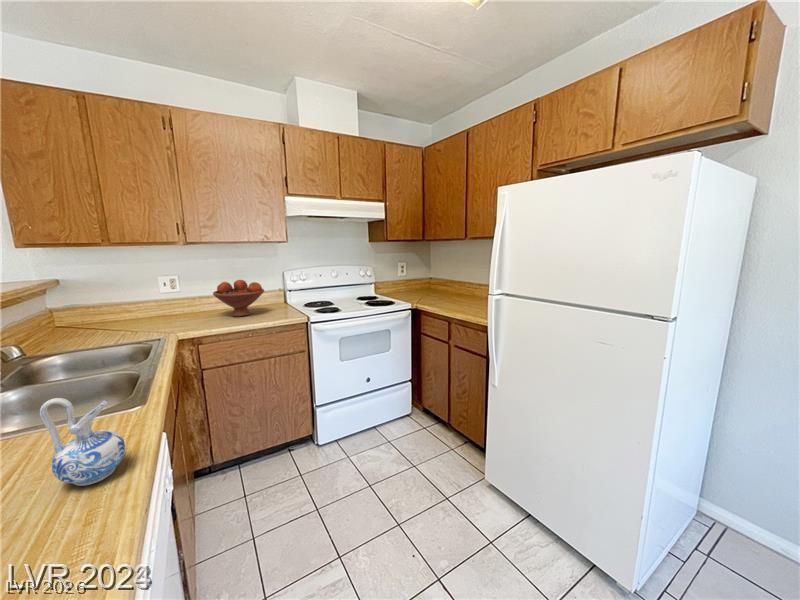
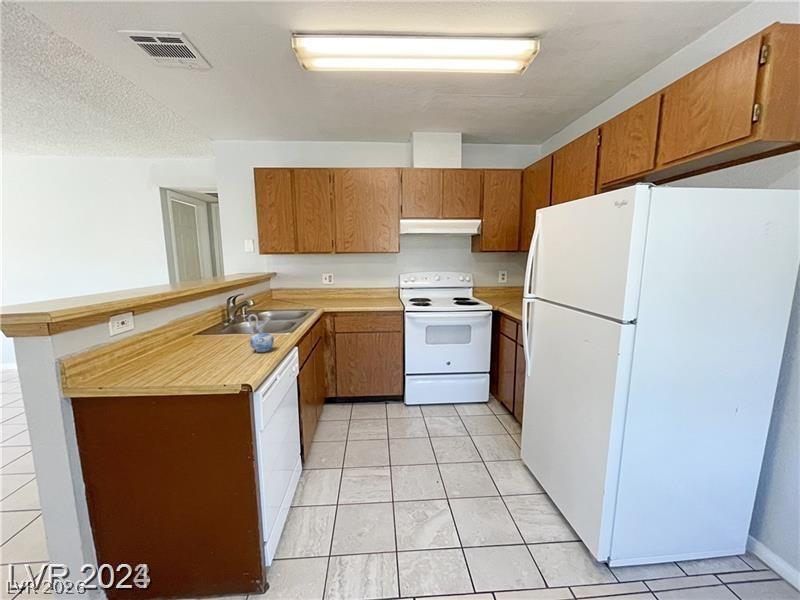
fruit bowl: present [213,280,264,317] -> none [349,278,381,303]

